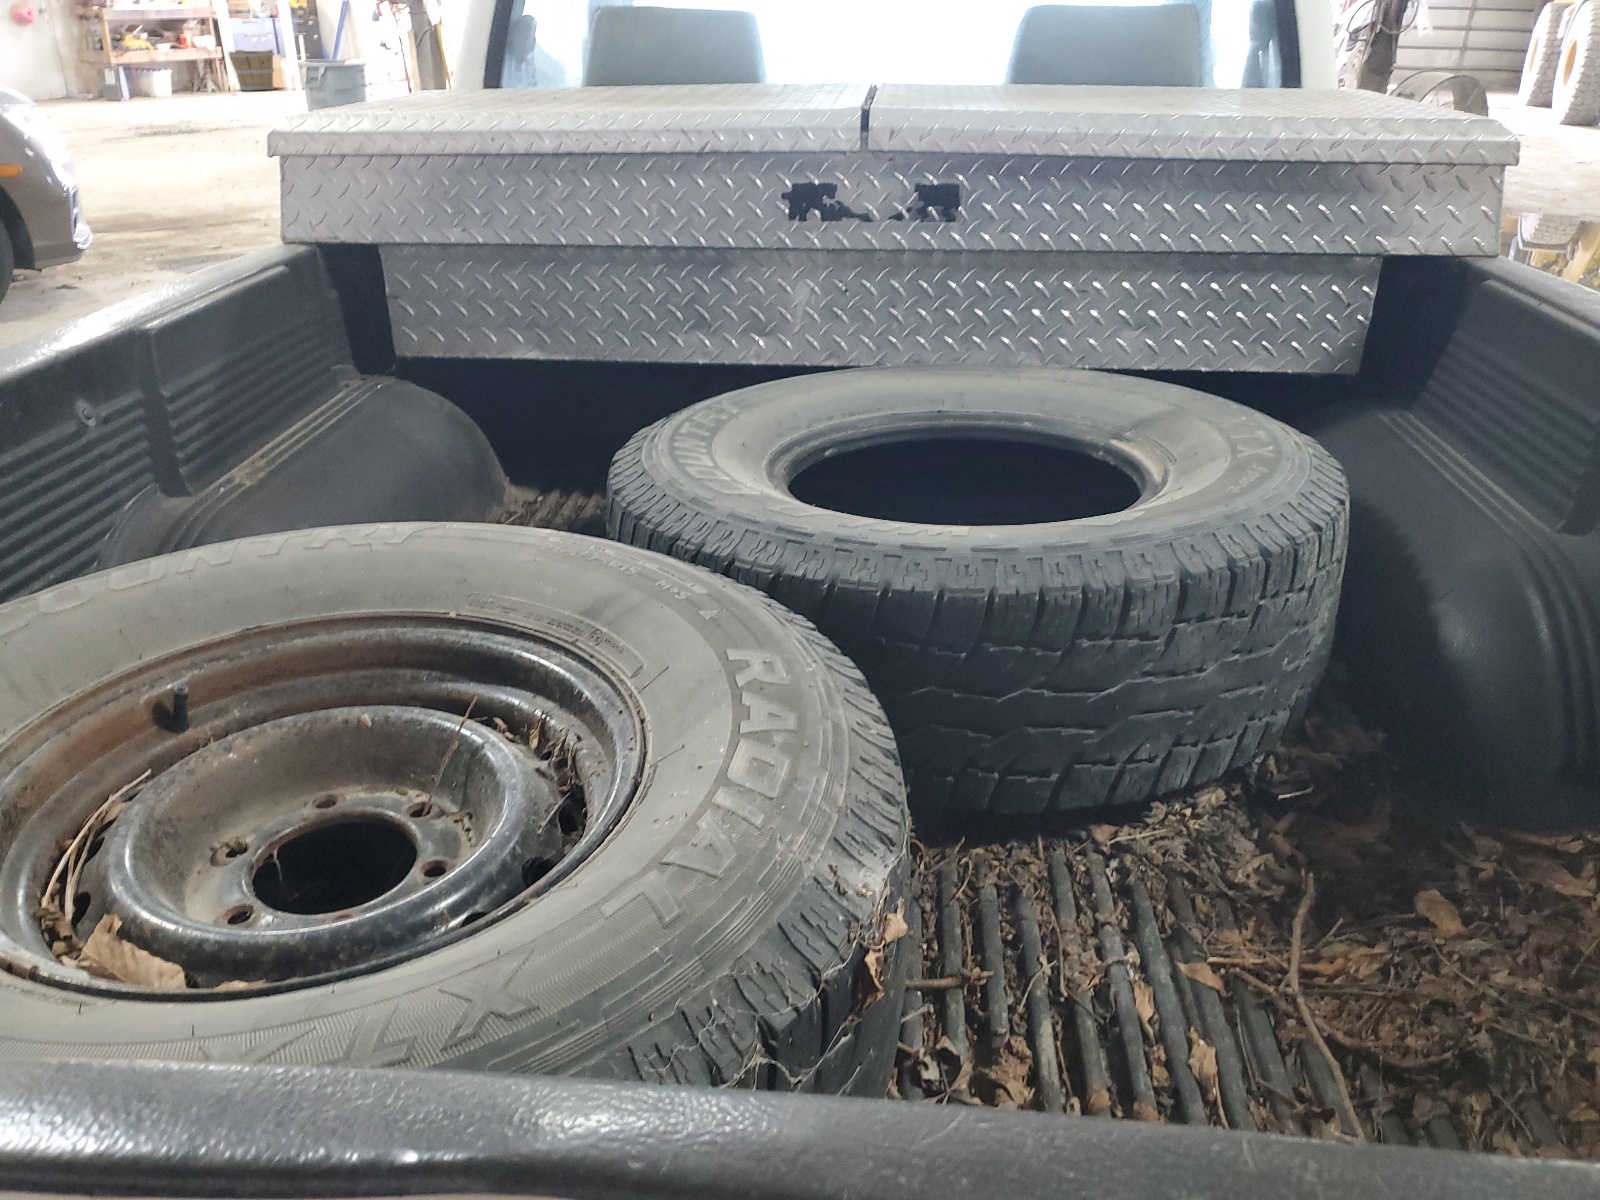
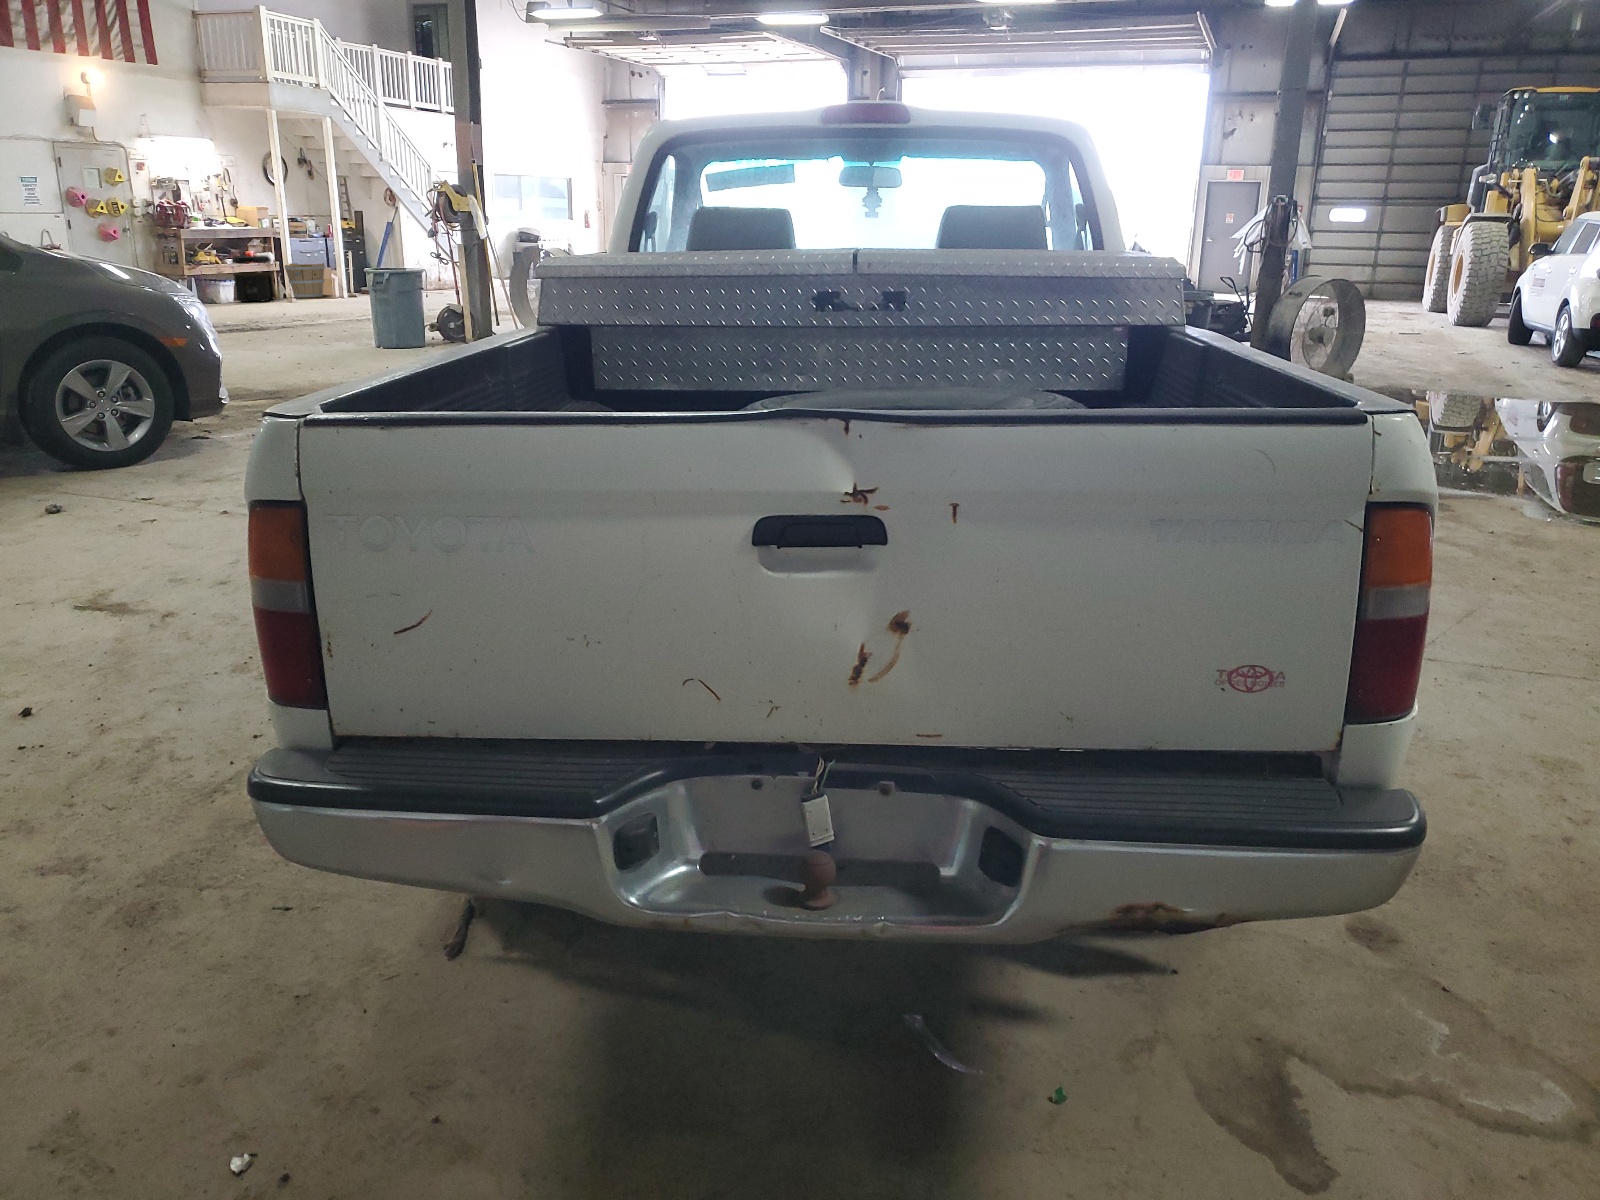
toolbox: none [165,40,219,95] -> present [232,255,275,302]

